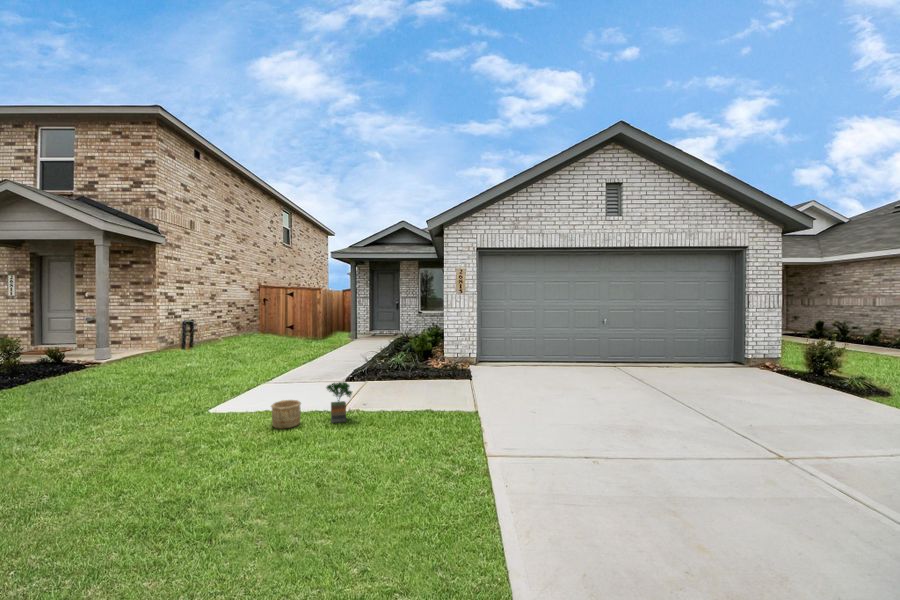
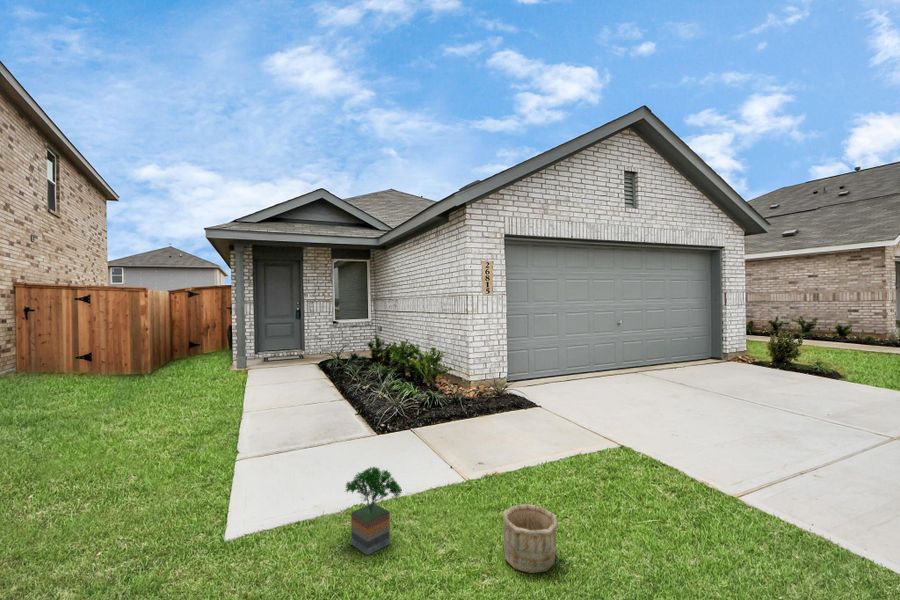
potted tree: present [327,382,352,423] -> present [346,467,402,555]

